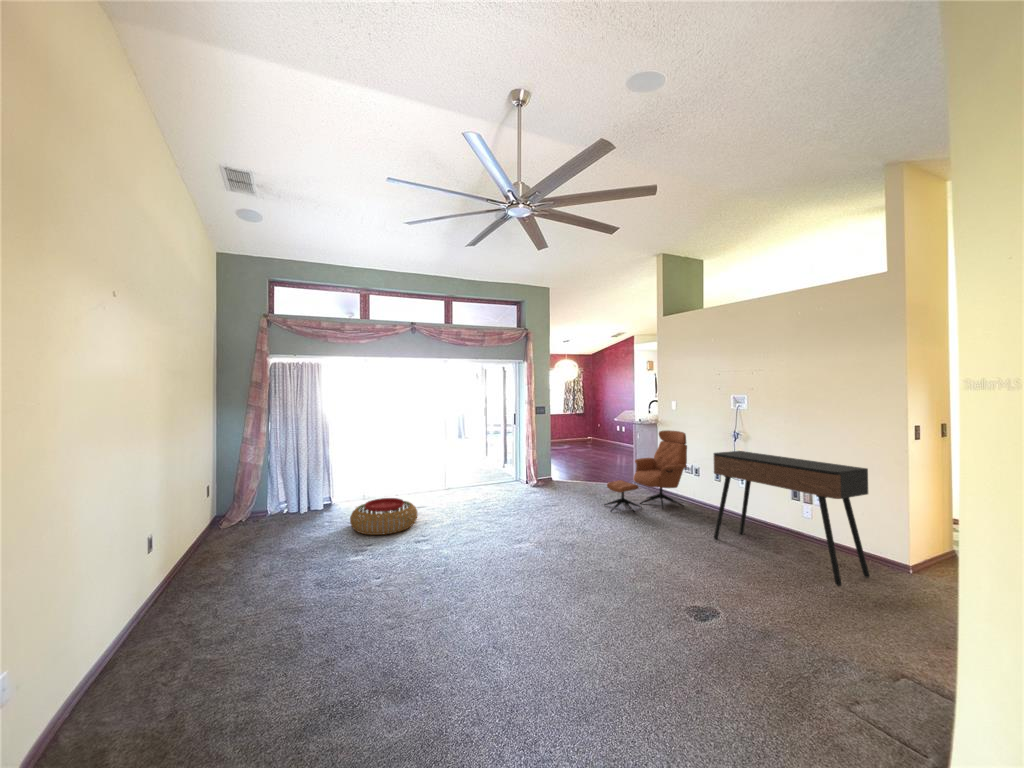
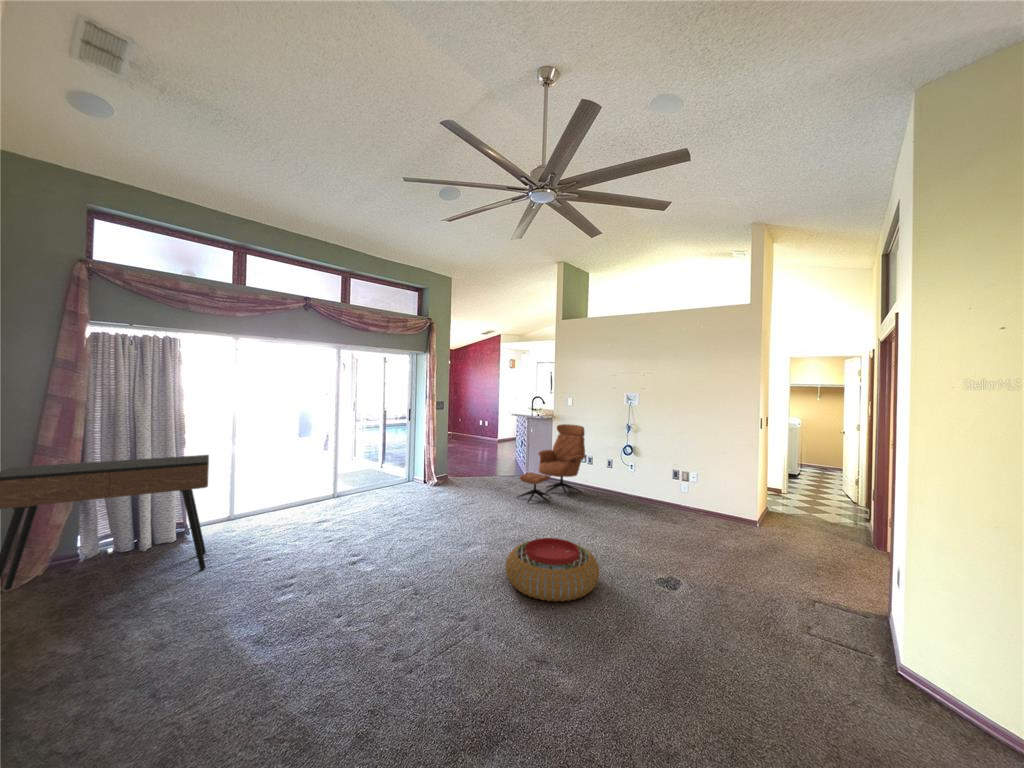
console table: present [714,451,869,586] -> present [0,455,209,590]
pouf: present [350,498,418,535] -> present [506,538,599,601]

